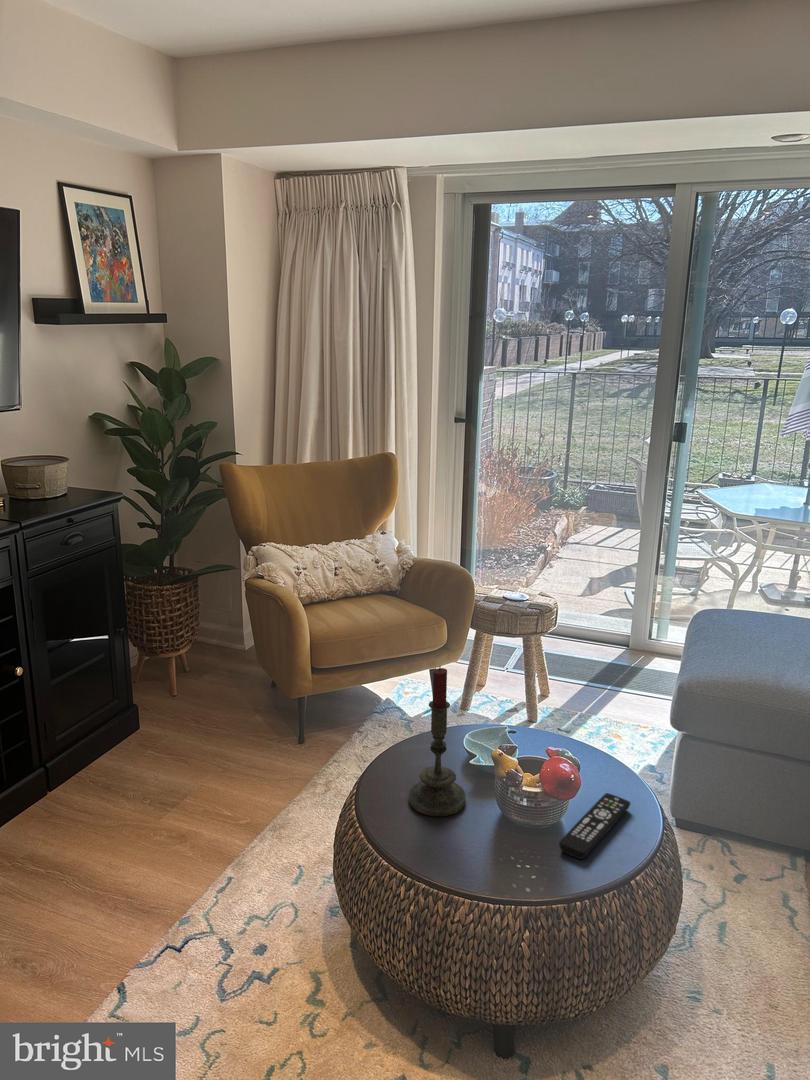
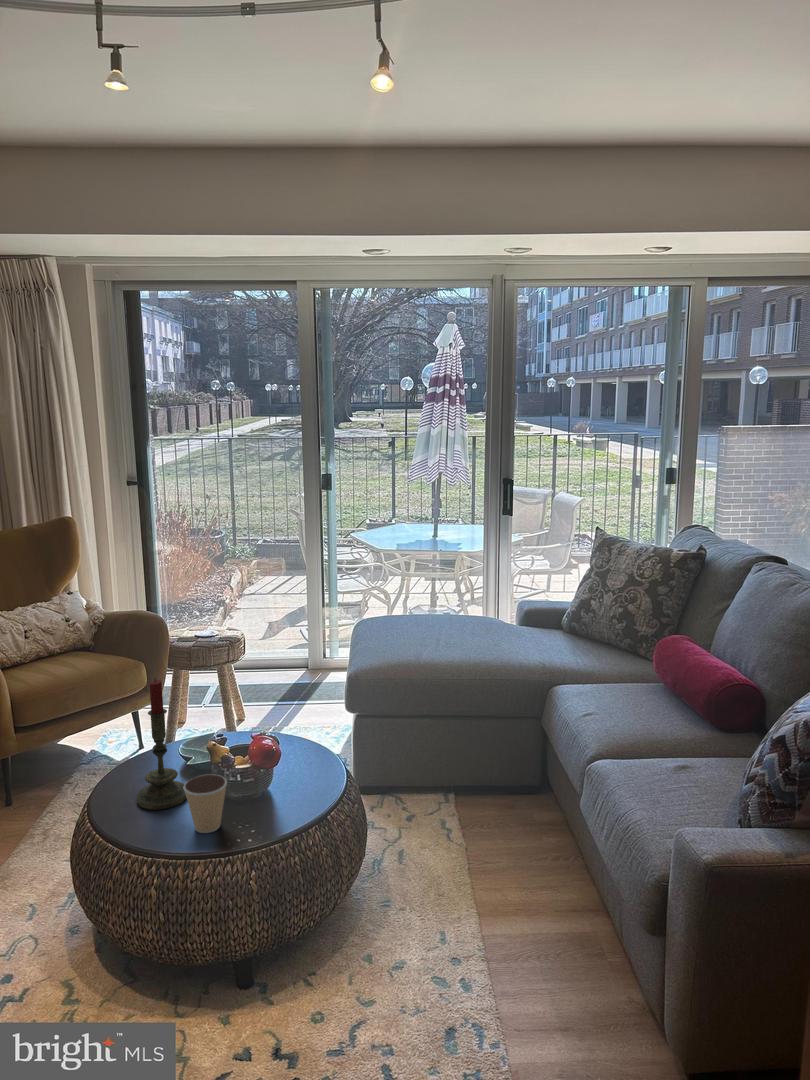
remote control: present [559,793,630,859] -> none [270,762,322,810]
coffee cup: none [457,794,508,865] -> present [184,774,227,833]

